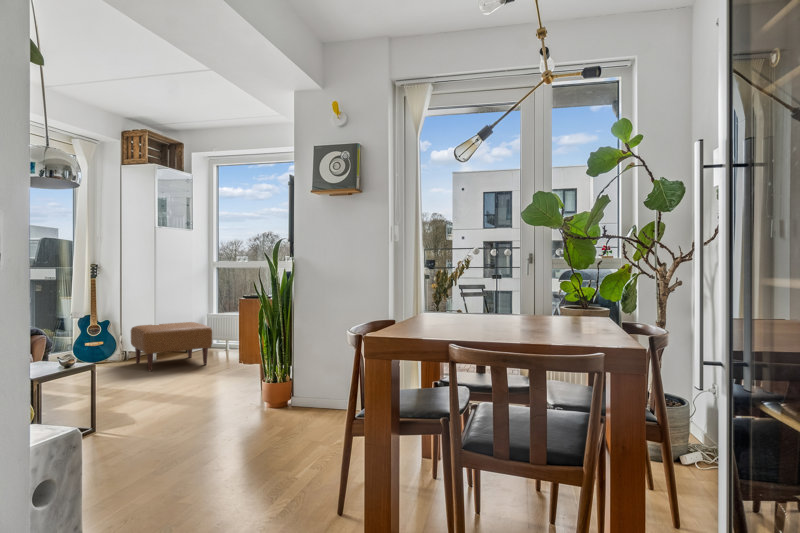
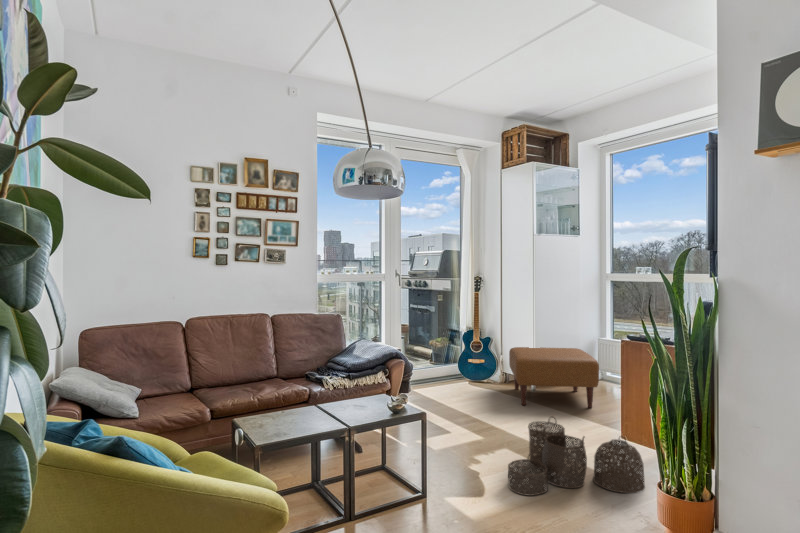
woven basket: none [162,363,253,413] -> present [508,418,645,496]

